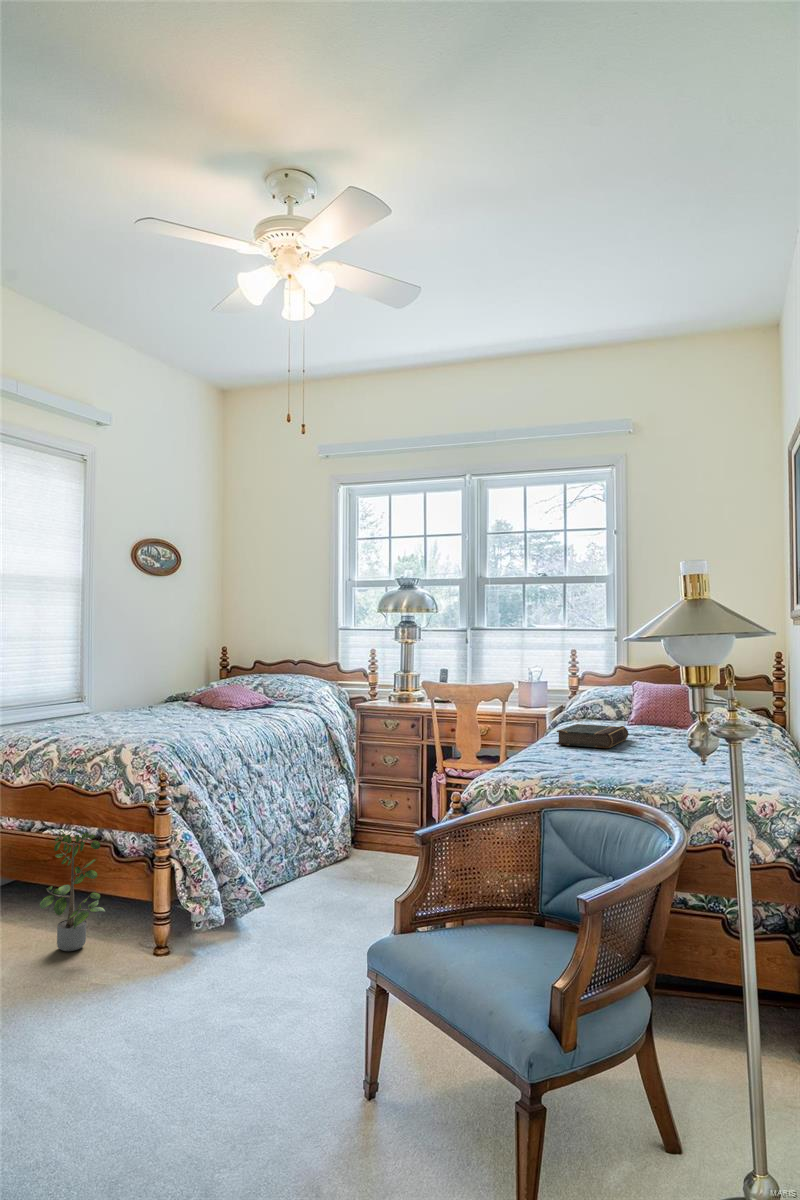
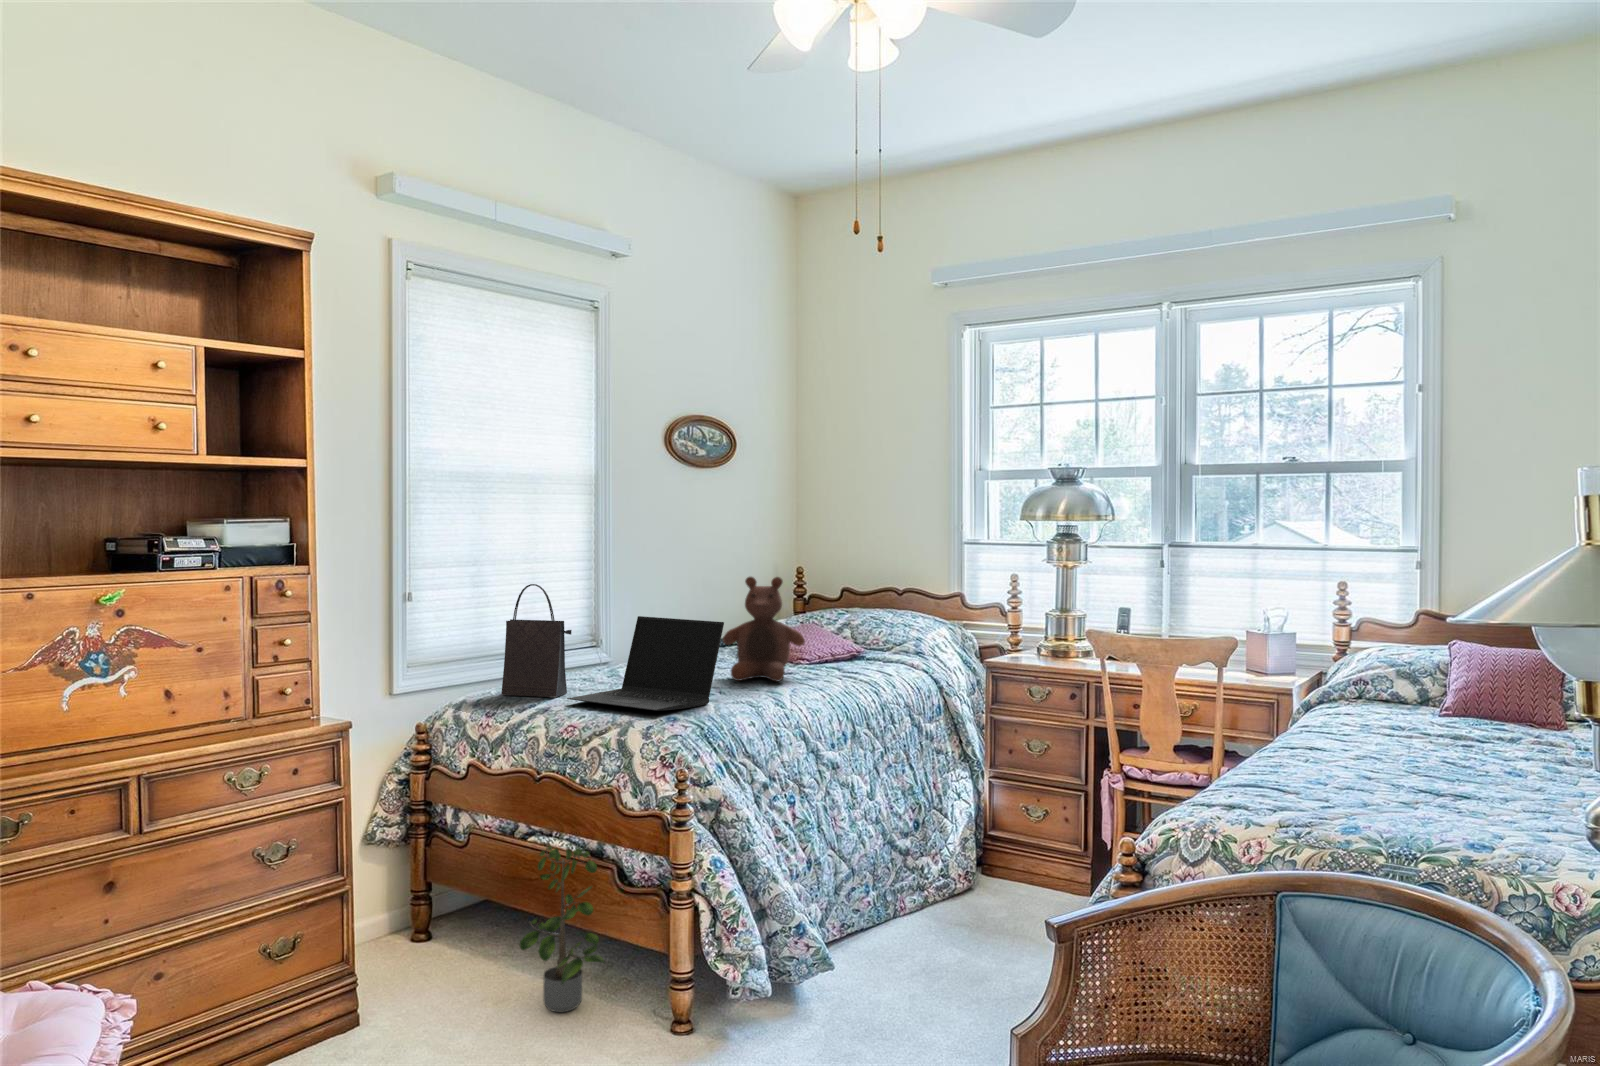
stuffed bear: none [179,649,237,720] -> present [723,577,805,681]
handbag: none [17,653,73,733] -> present [501,584,572,697]
laptop: none [71,675,186,737] -> present [567,616,724,711]
book: present [556,724,629,748] -> none [1309,716,1444,766]

